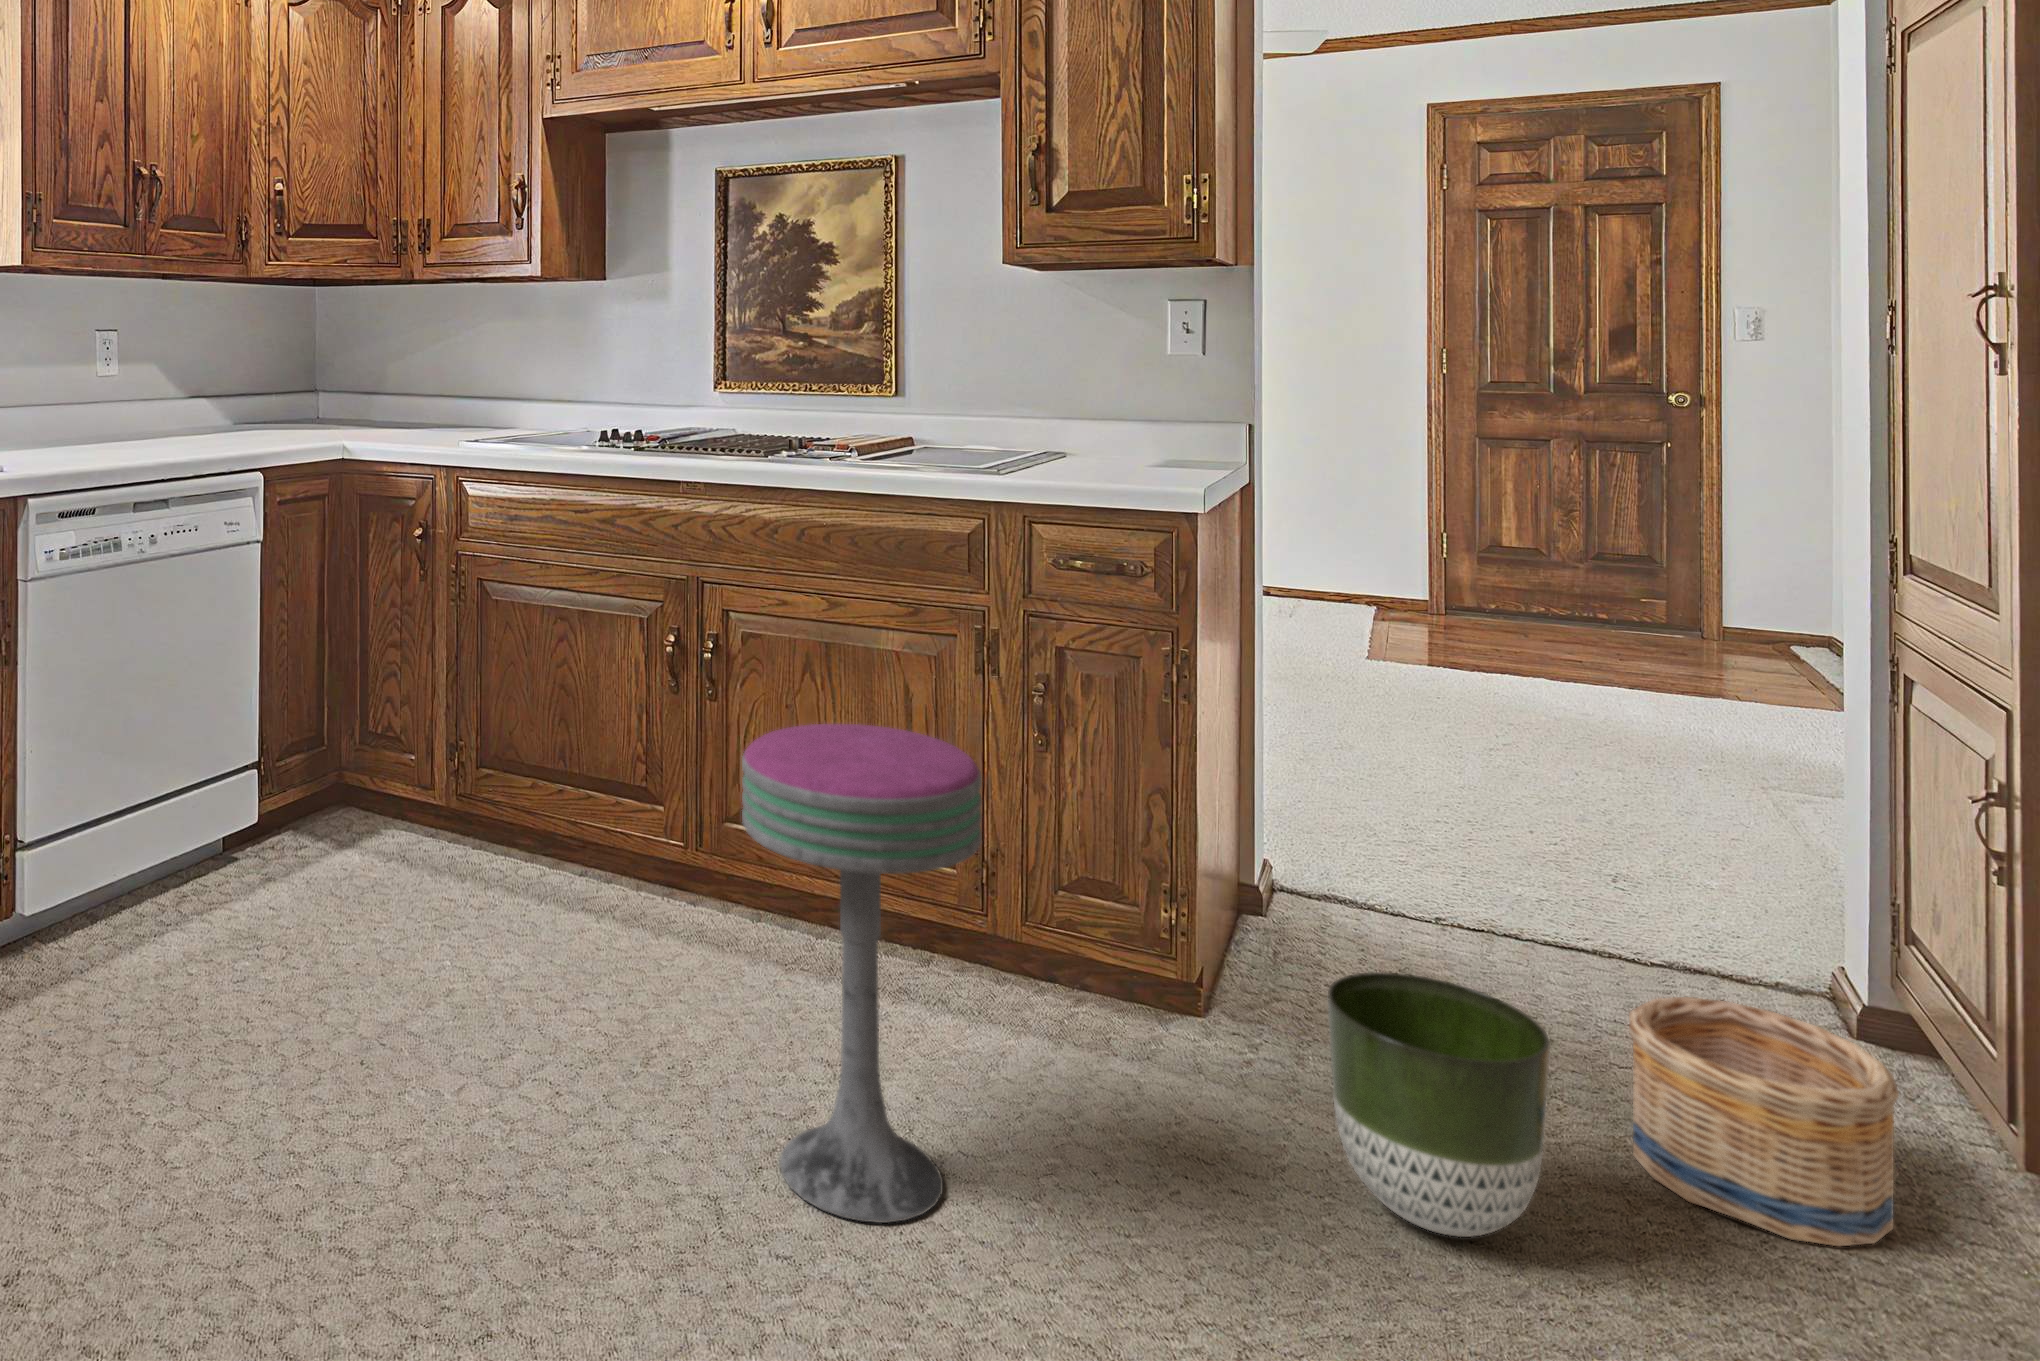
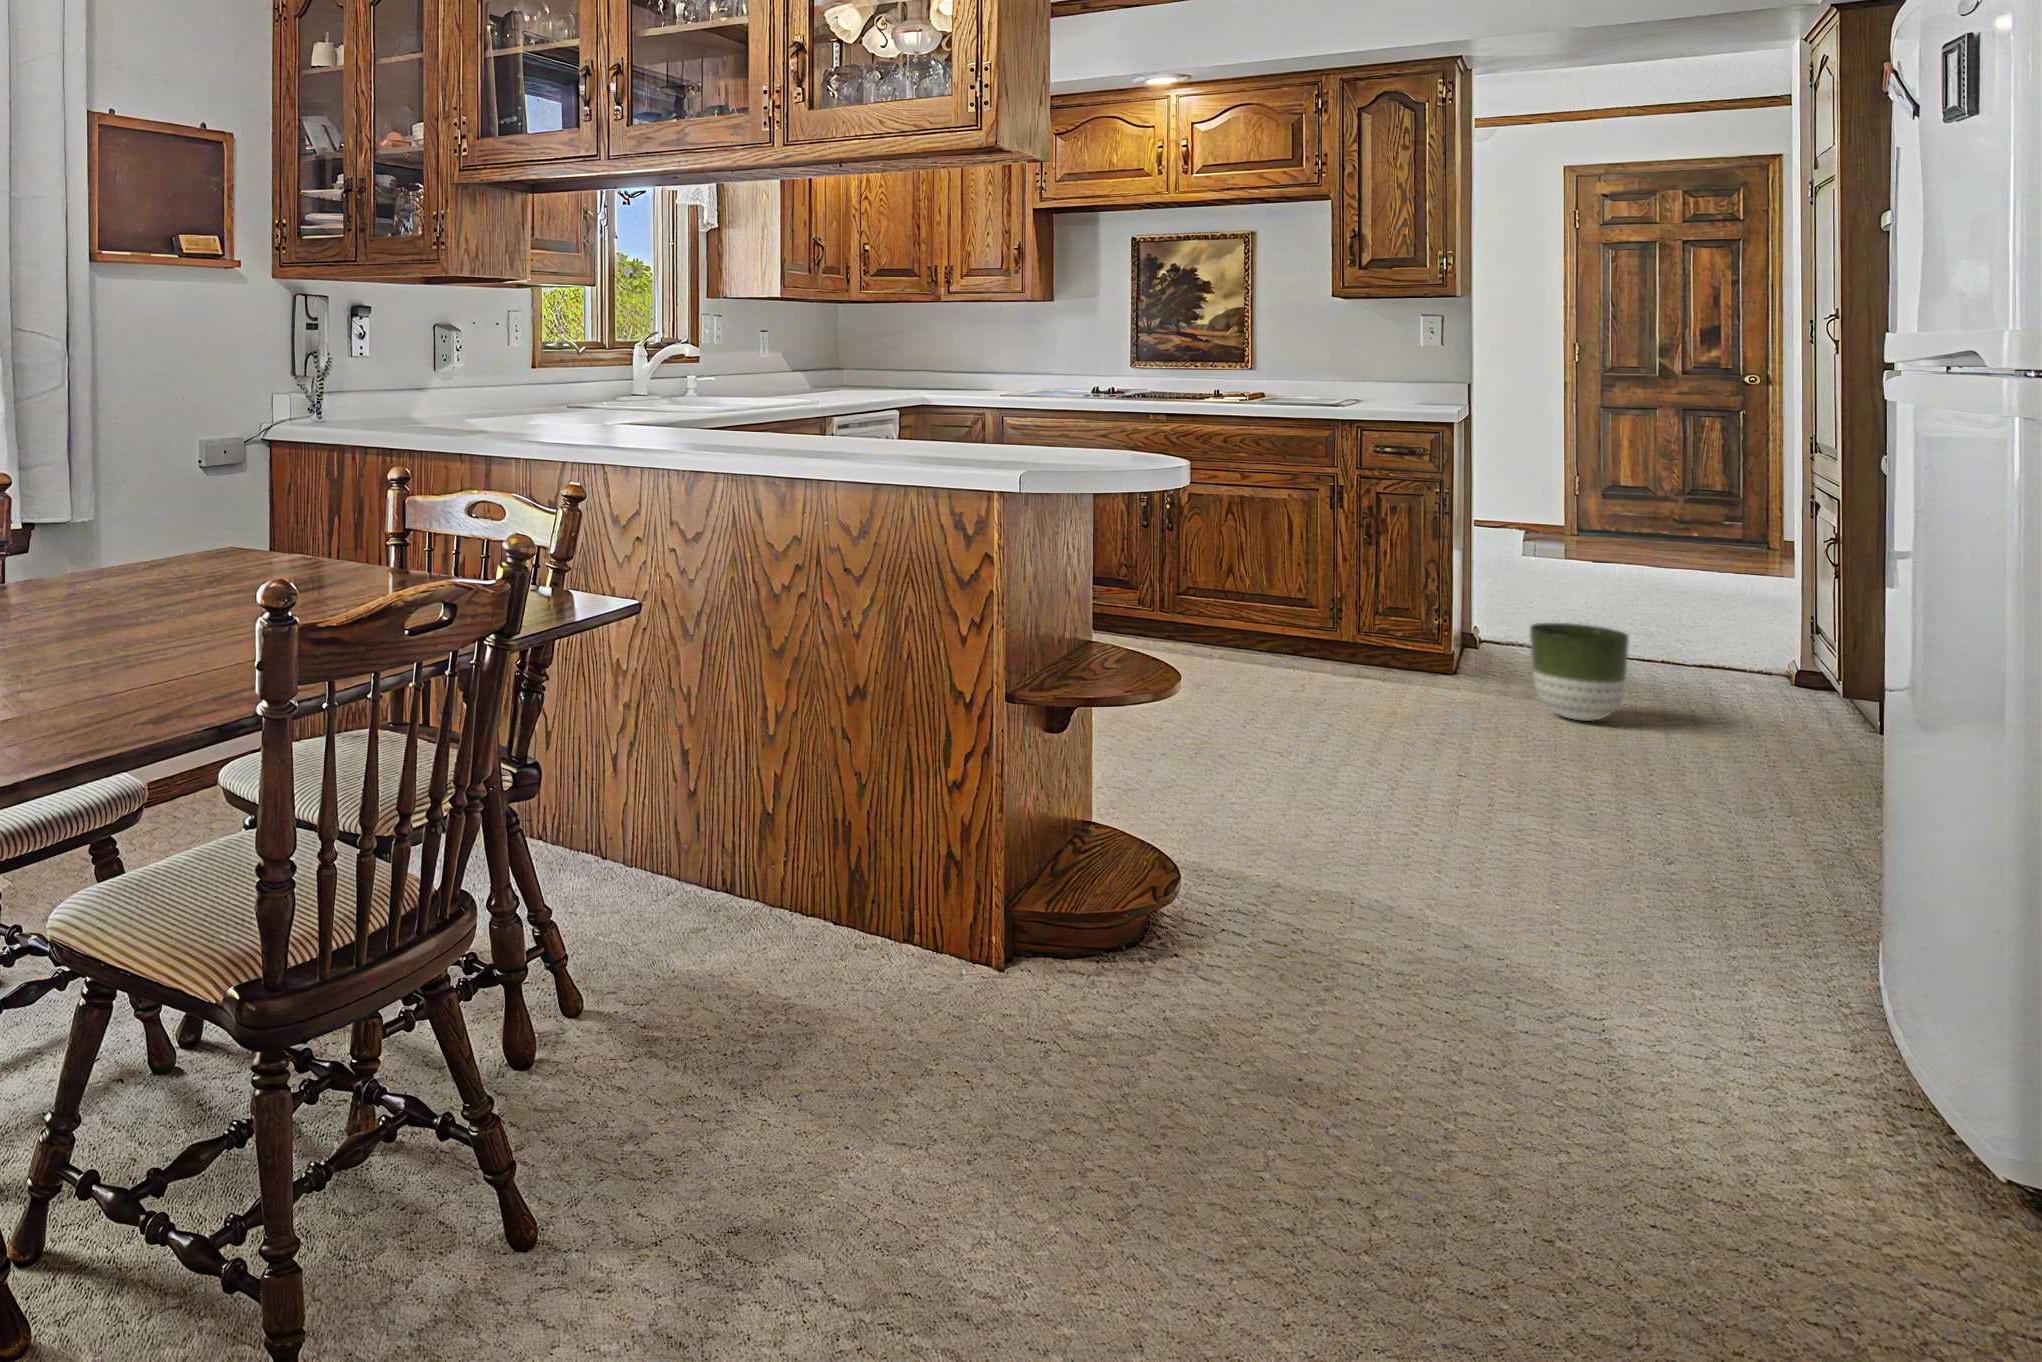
bar stool: present [742,724,982,1223] -> none [1260,516,1377,716]
basket: present [1629,997,1899,1247] -> none [1669,641,1784,725]

